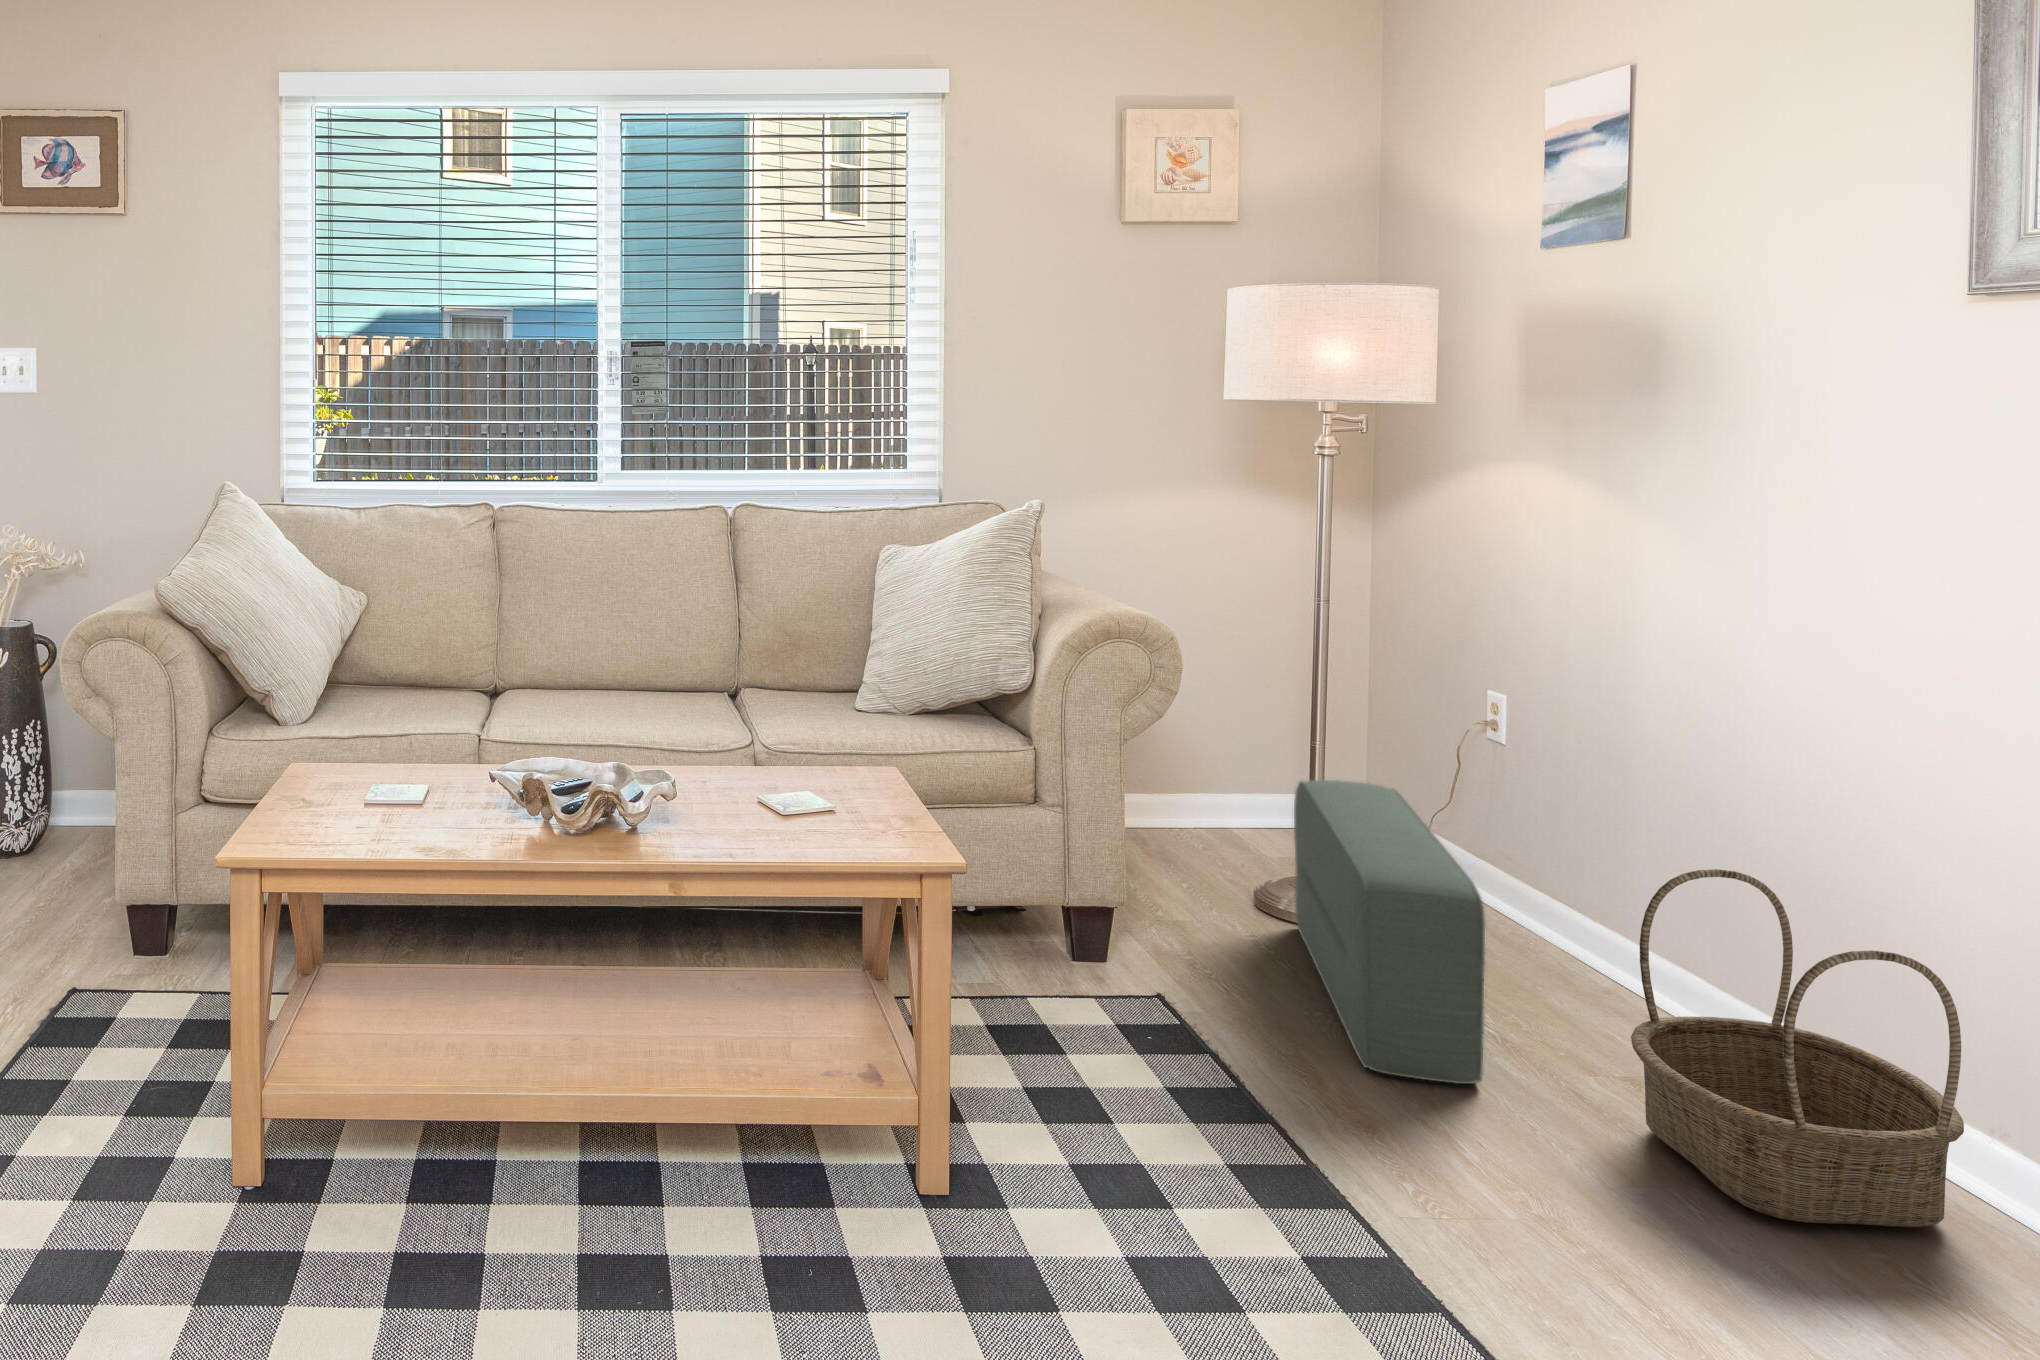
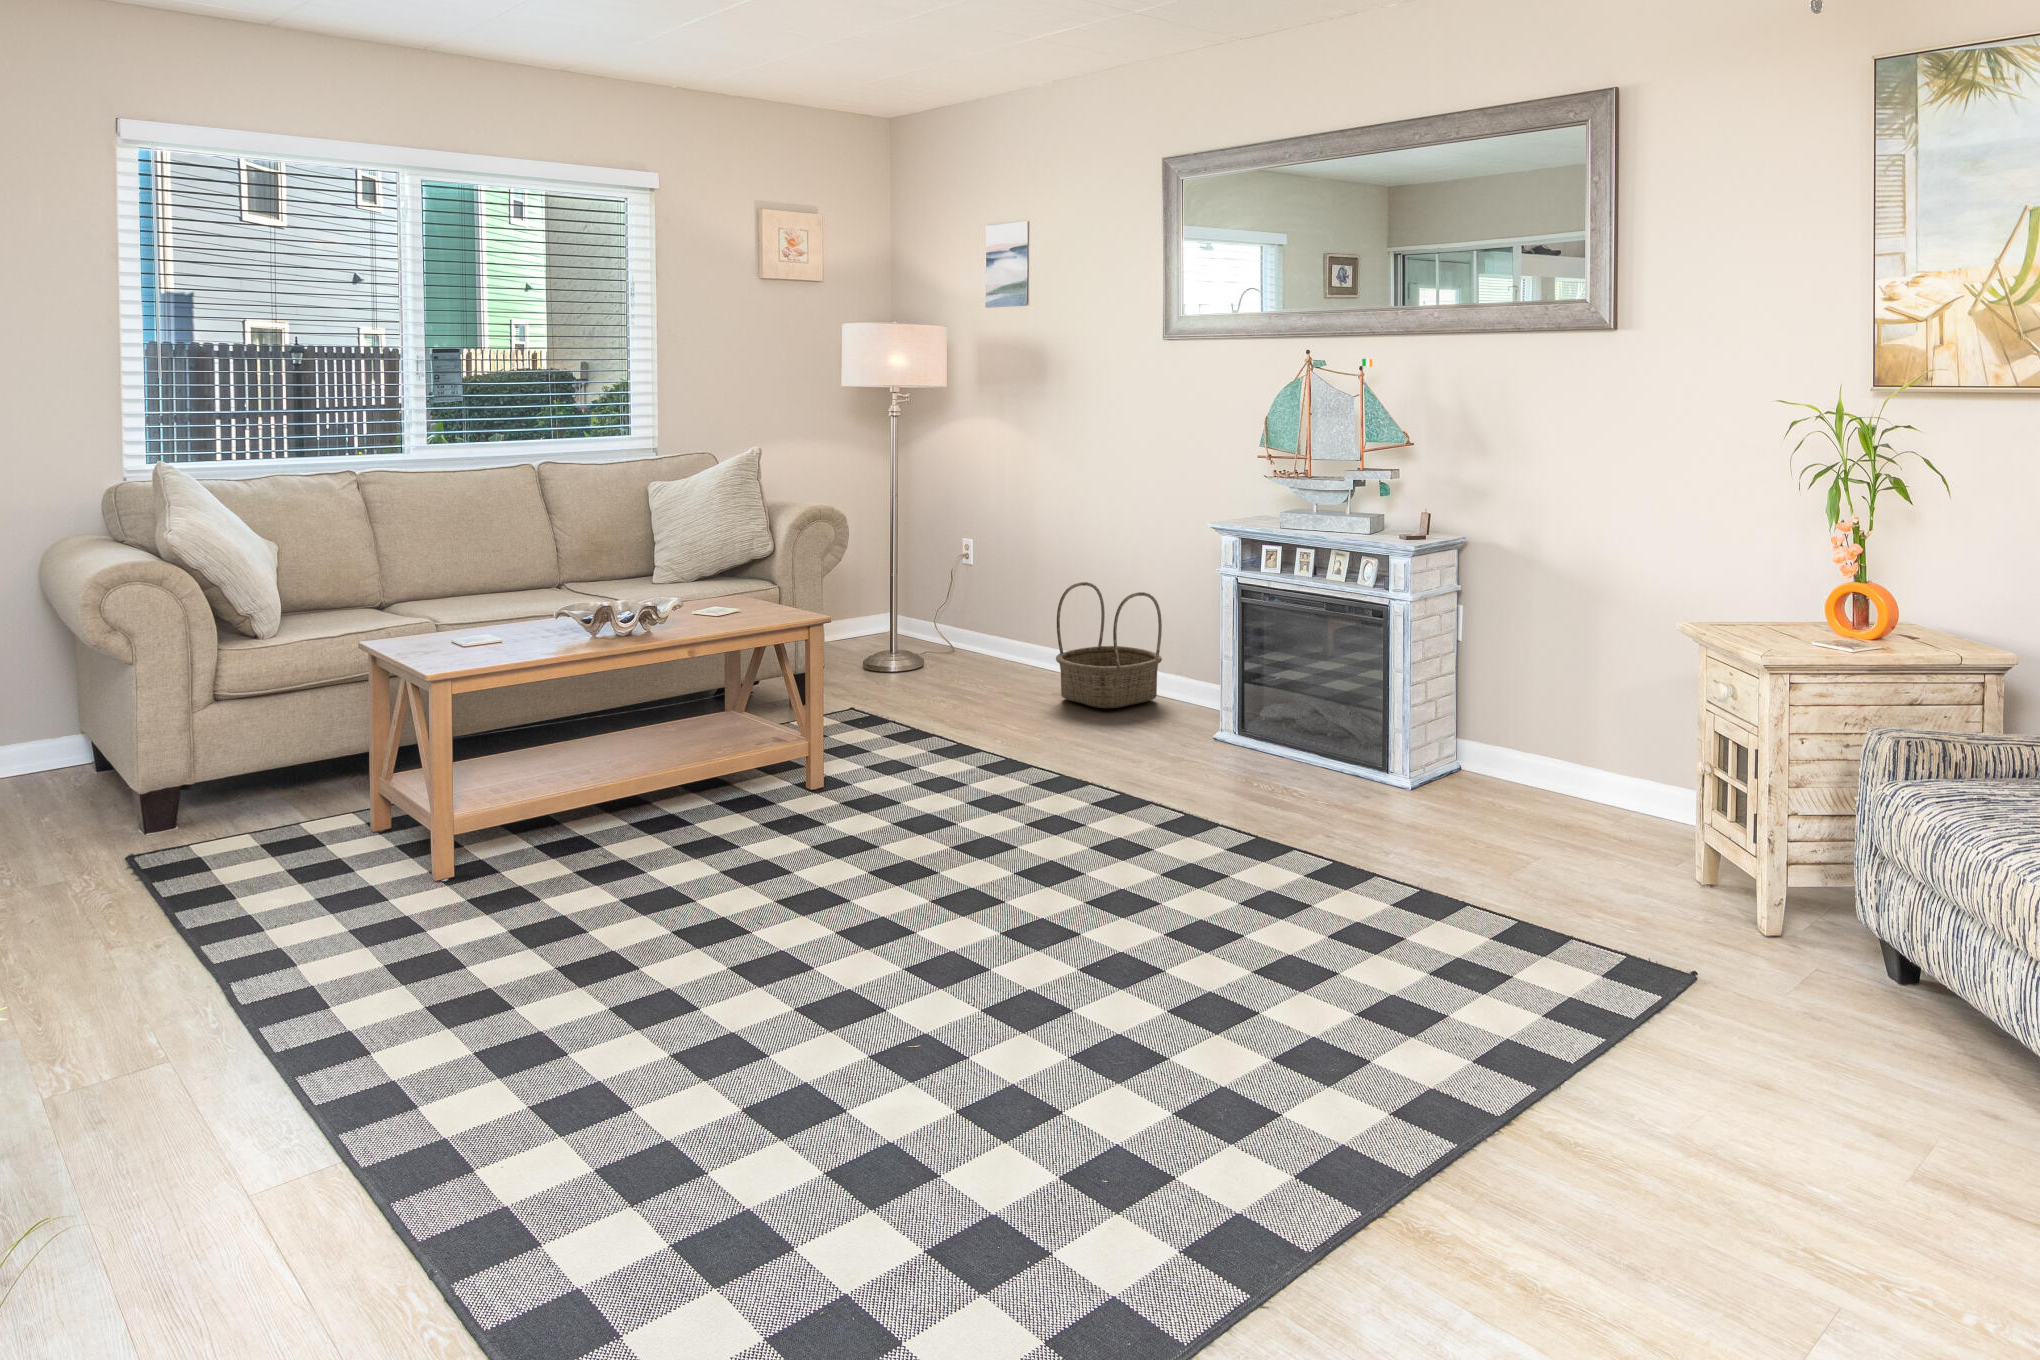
pouf: present [1294,780,1485,1084] -> none [889,588,1000,707]

